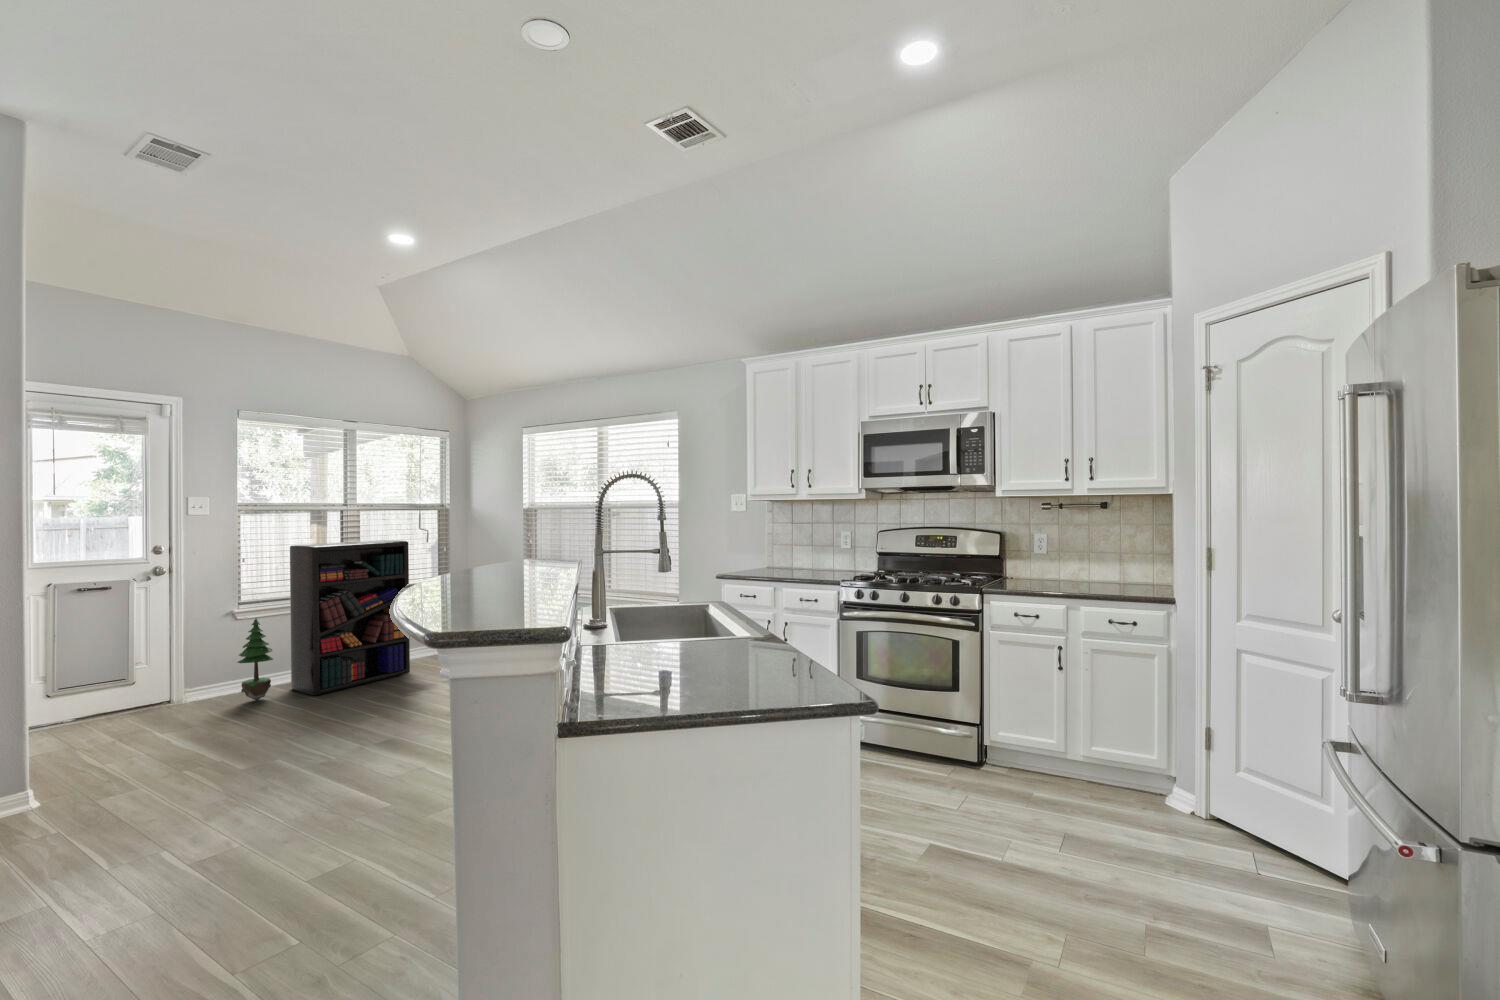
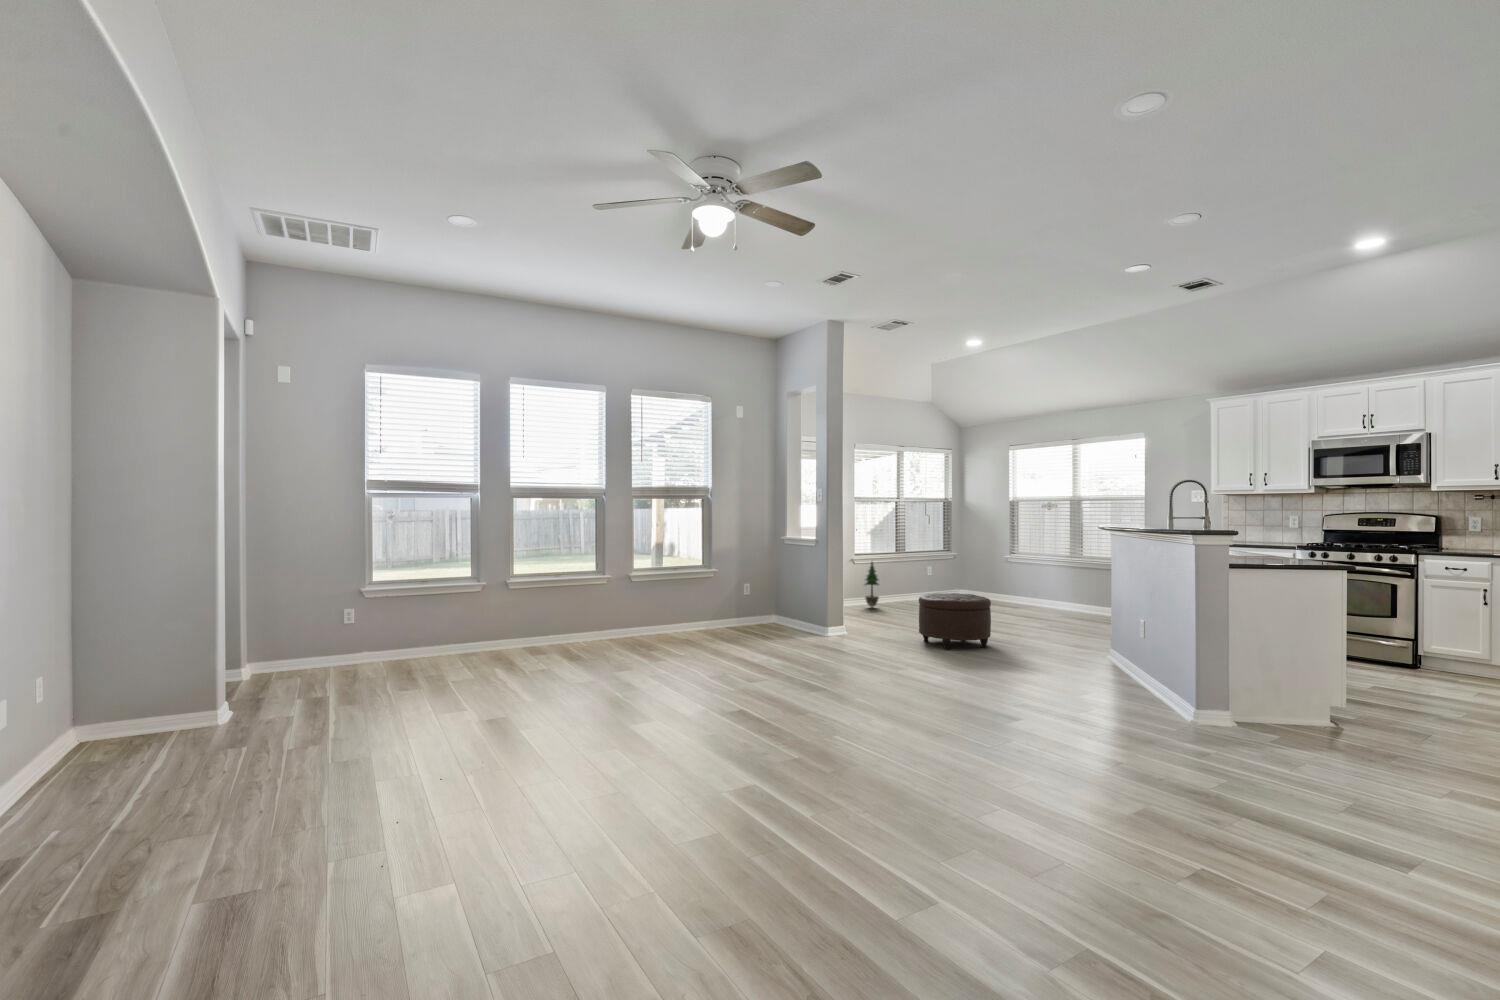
bookshelf: present [290,540,410,695] -> none [882,520,942,608]
ottoman: none [115,716,313,883] -> present [919,593,991,650]

